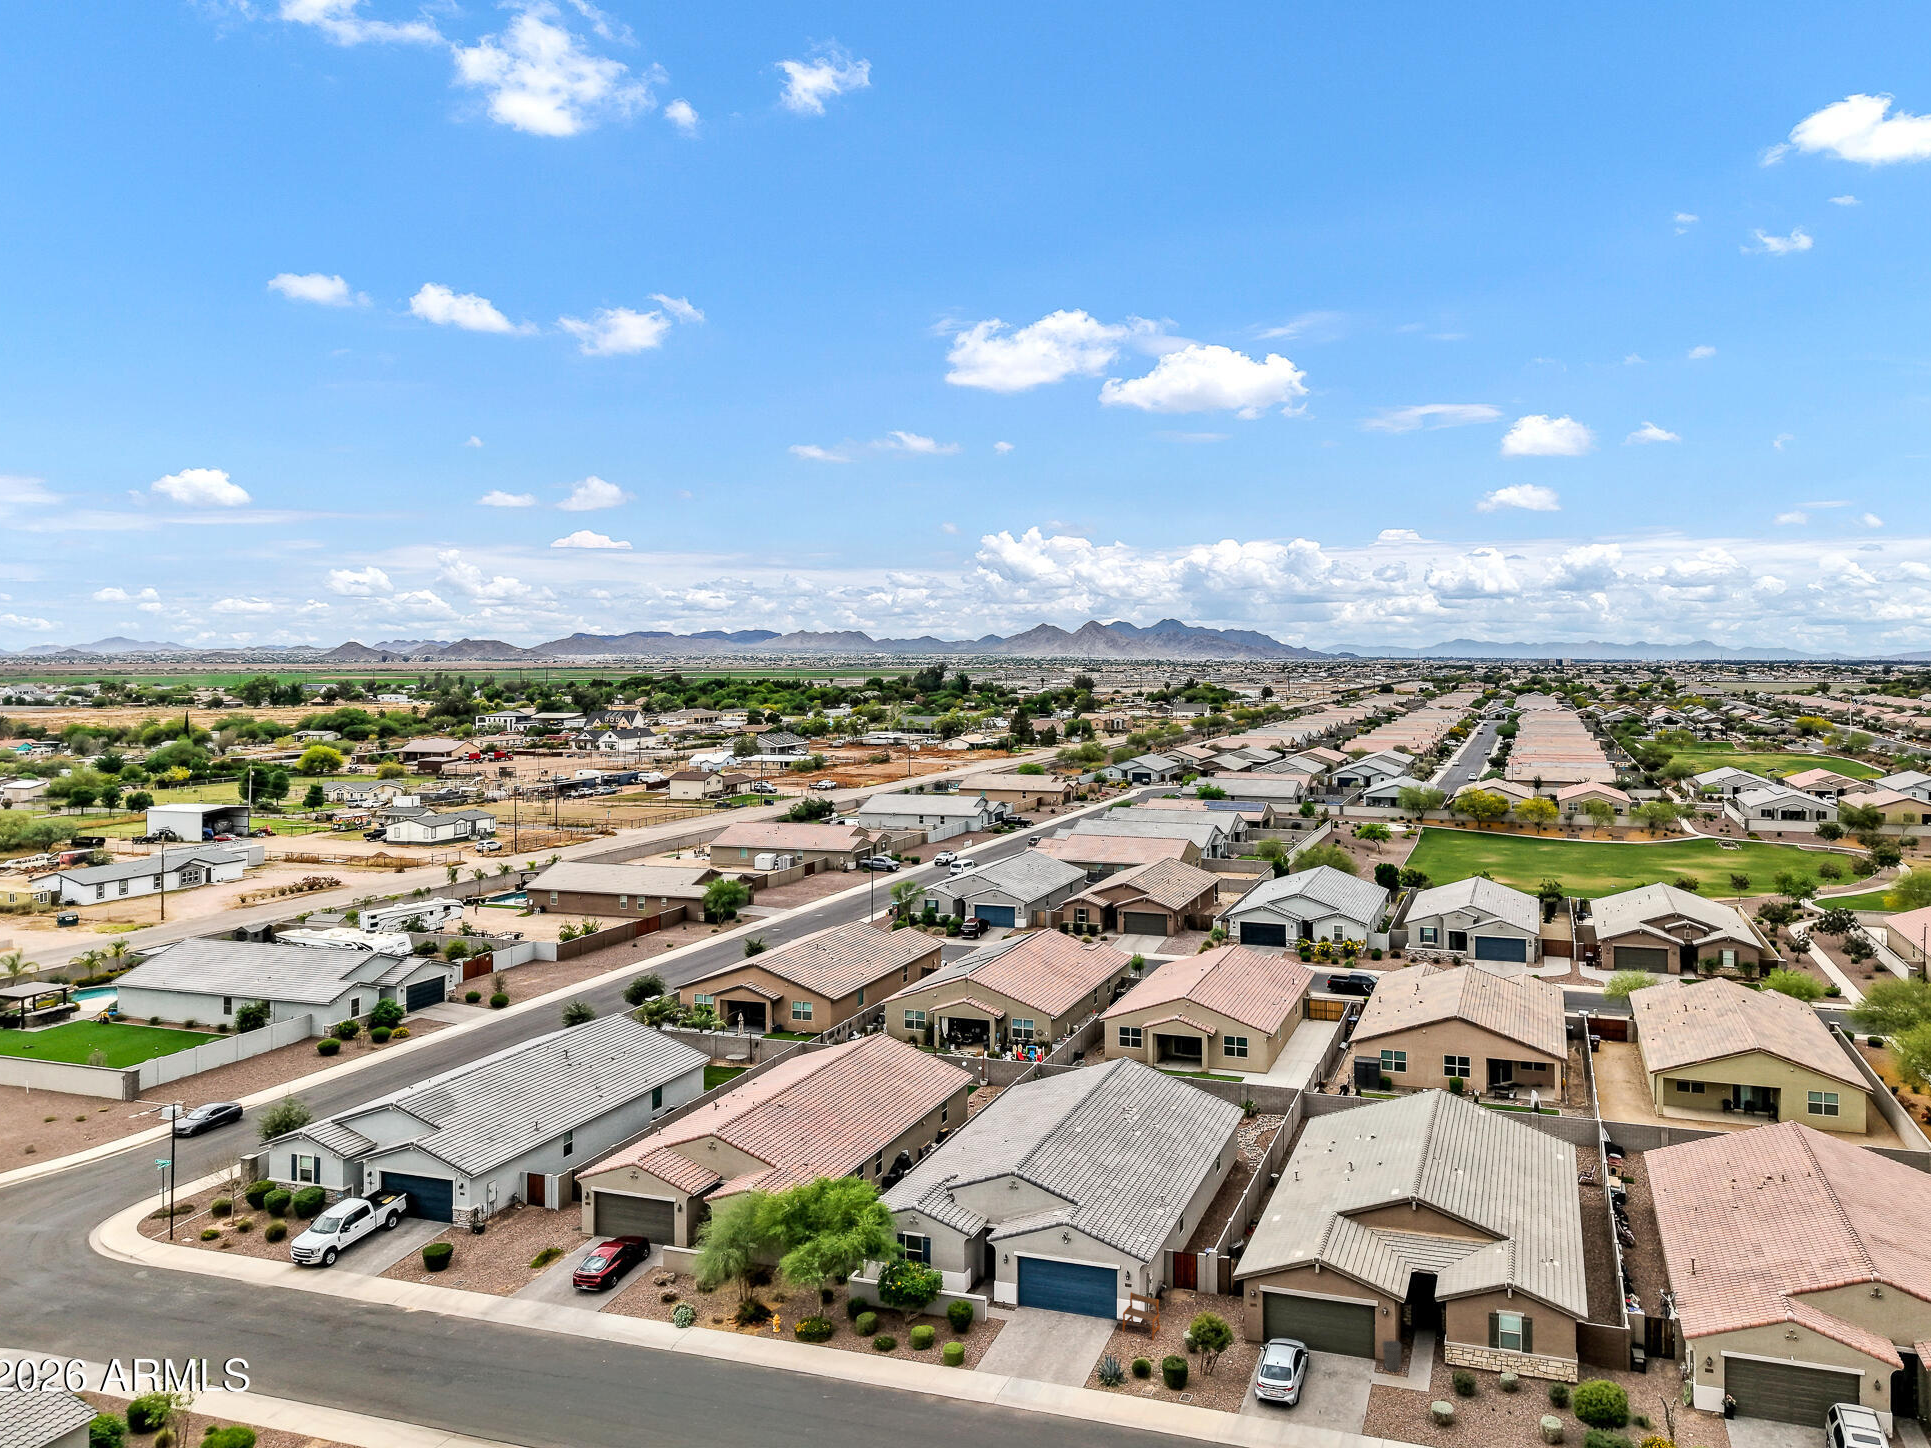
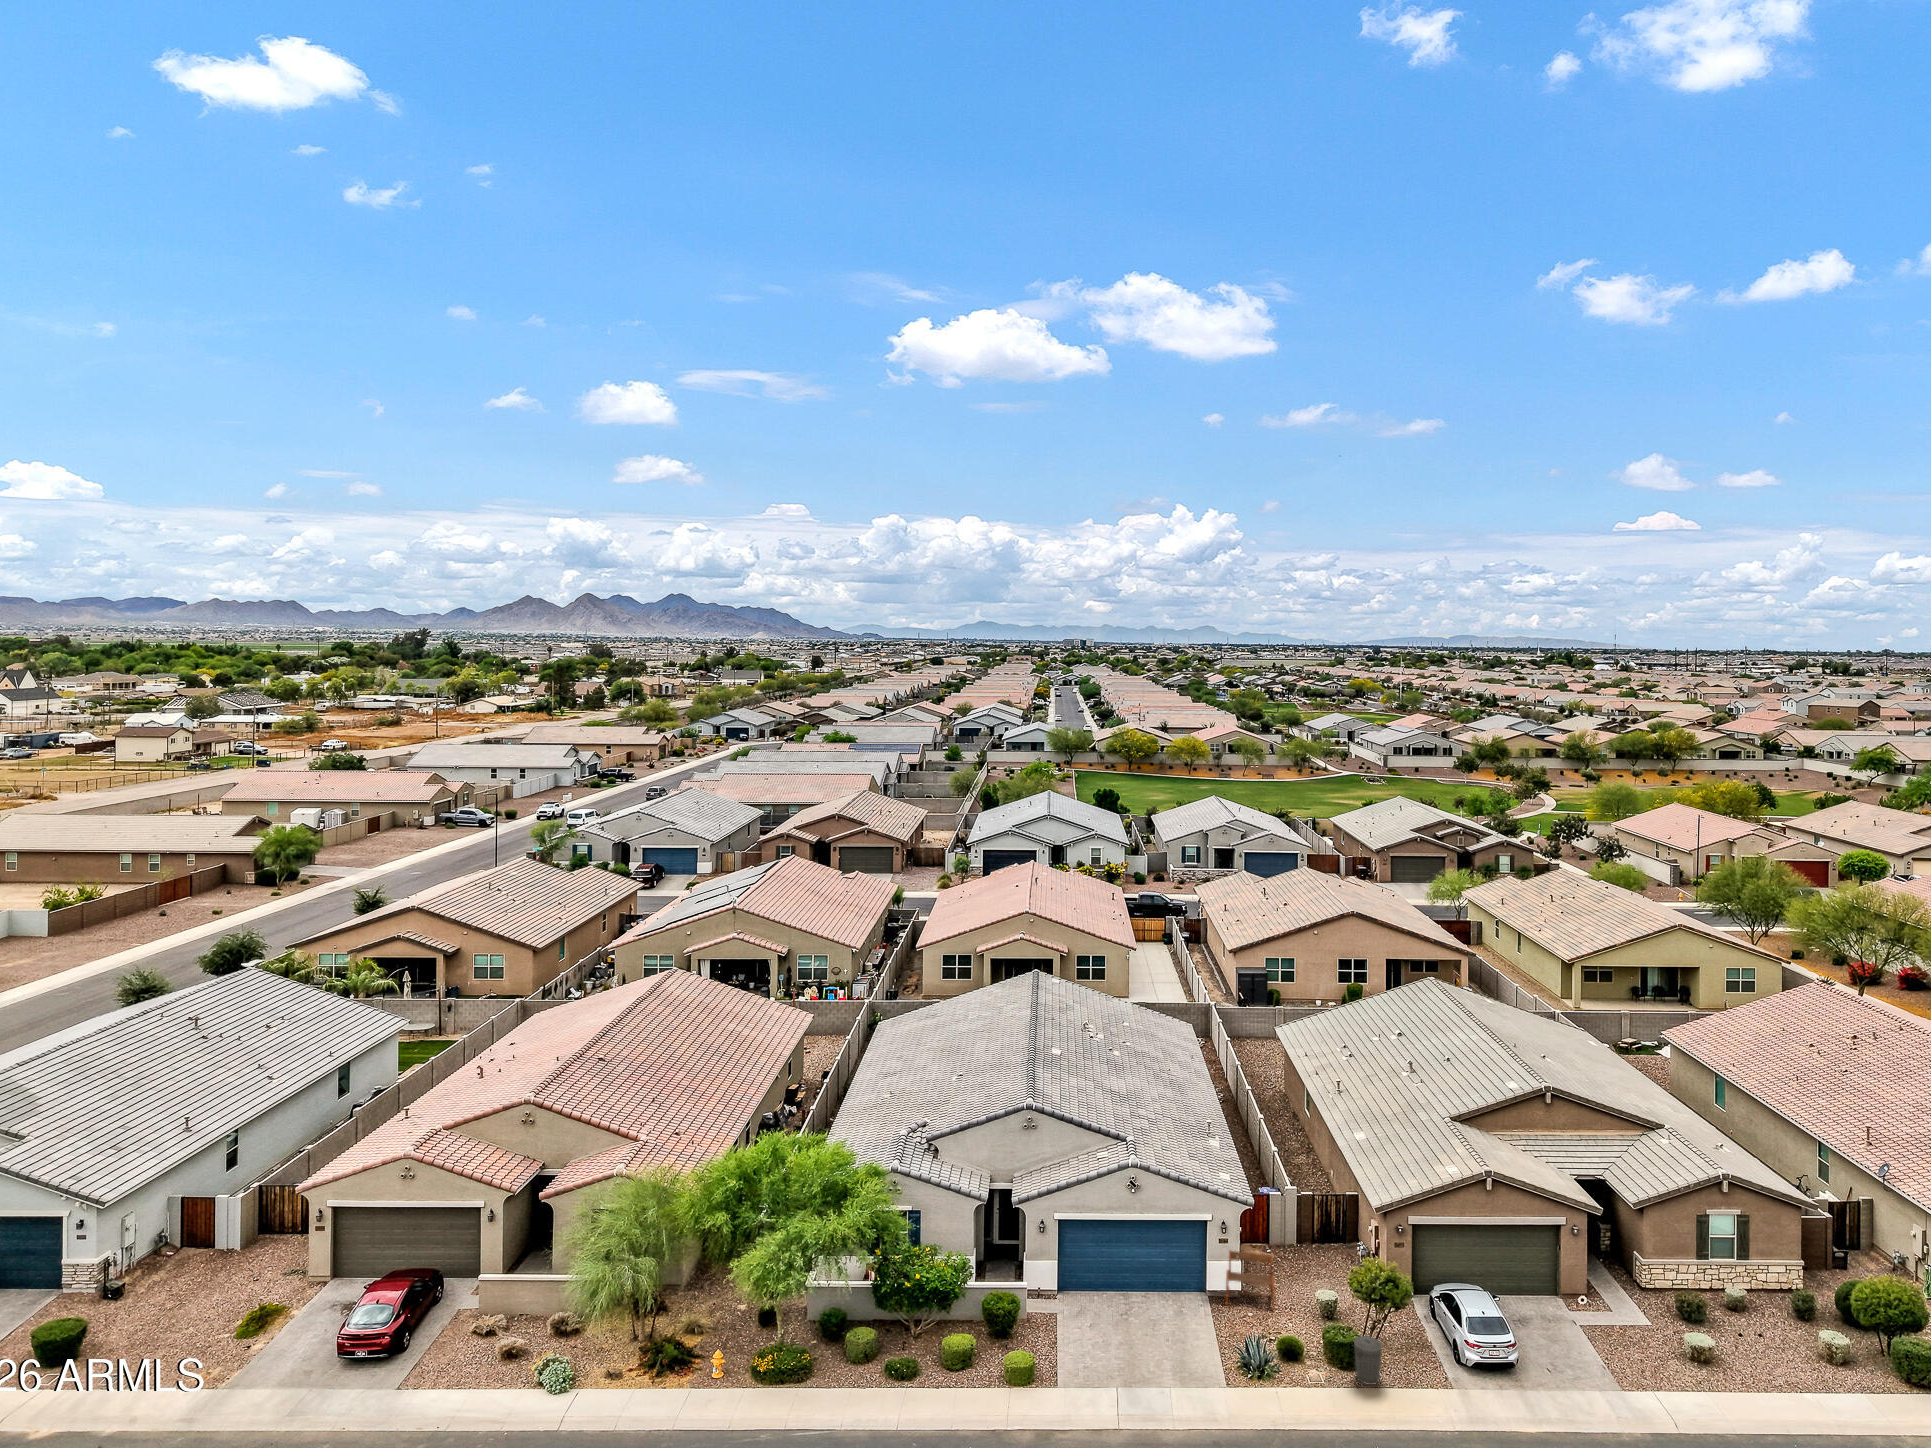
trash can: present [1383,1341,1401,1372] -> present [1354,1336,1382,1385]

